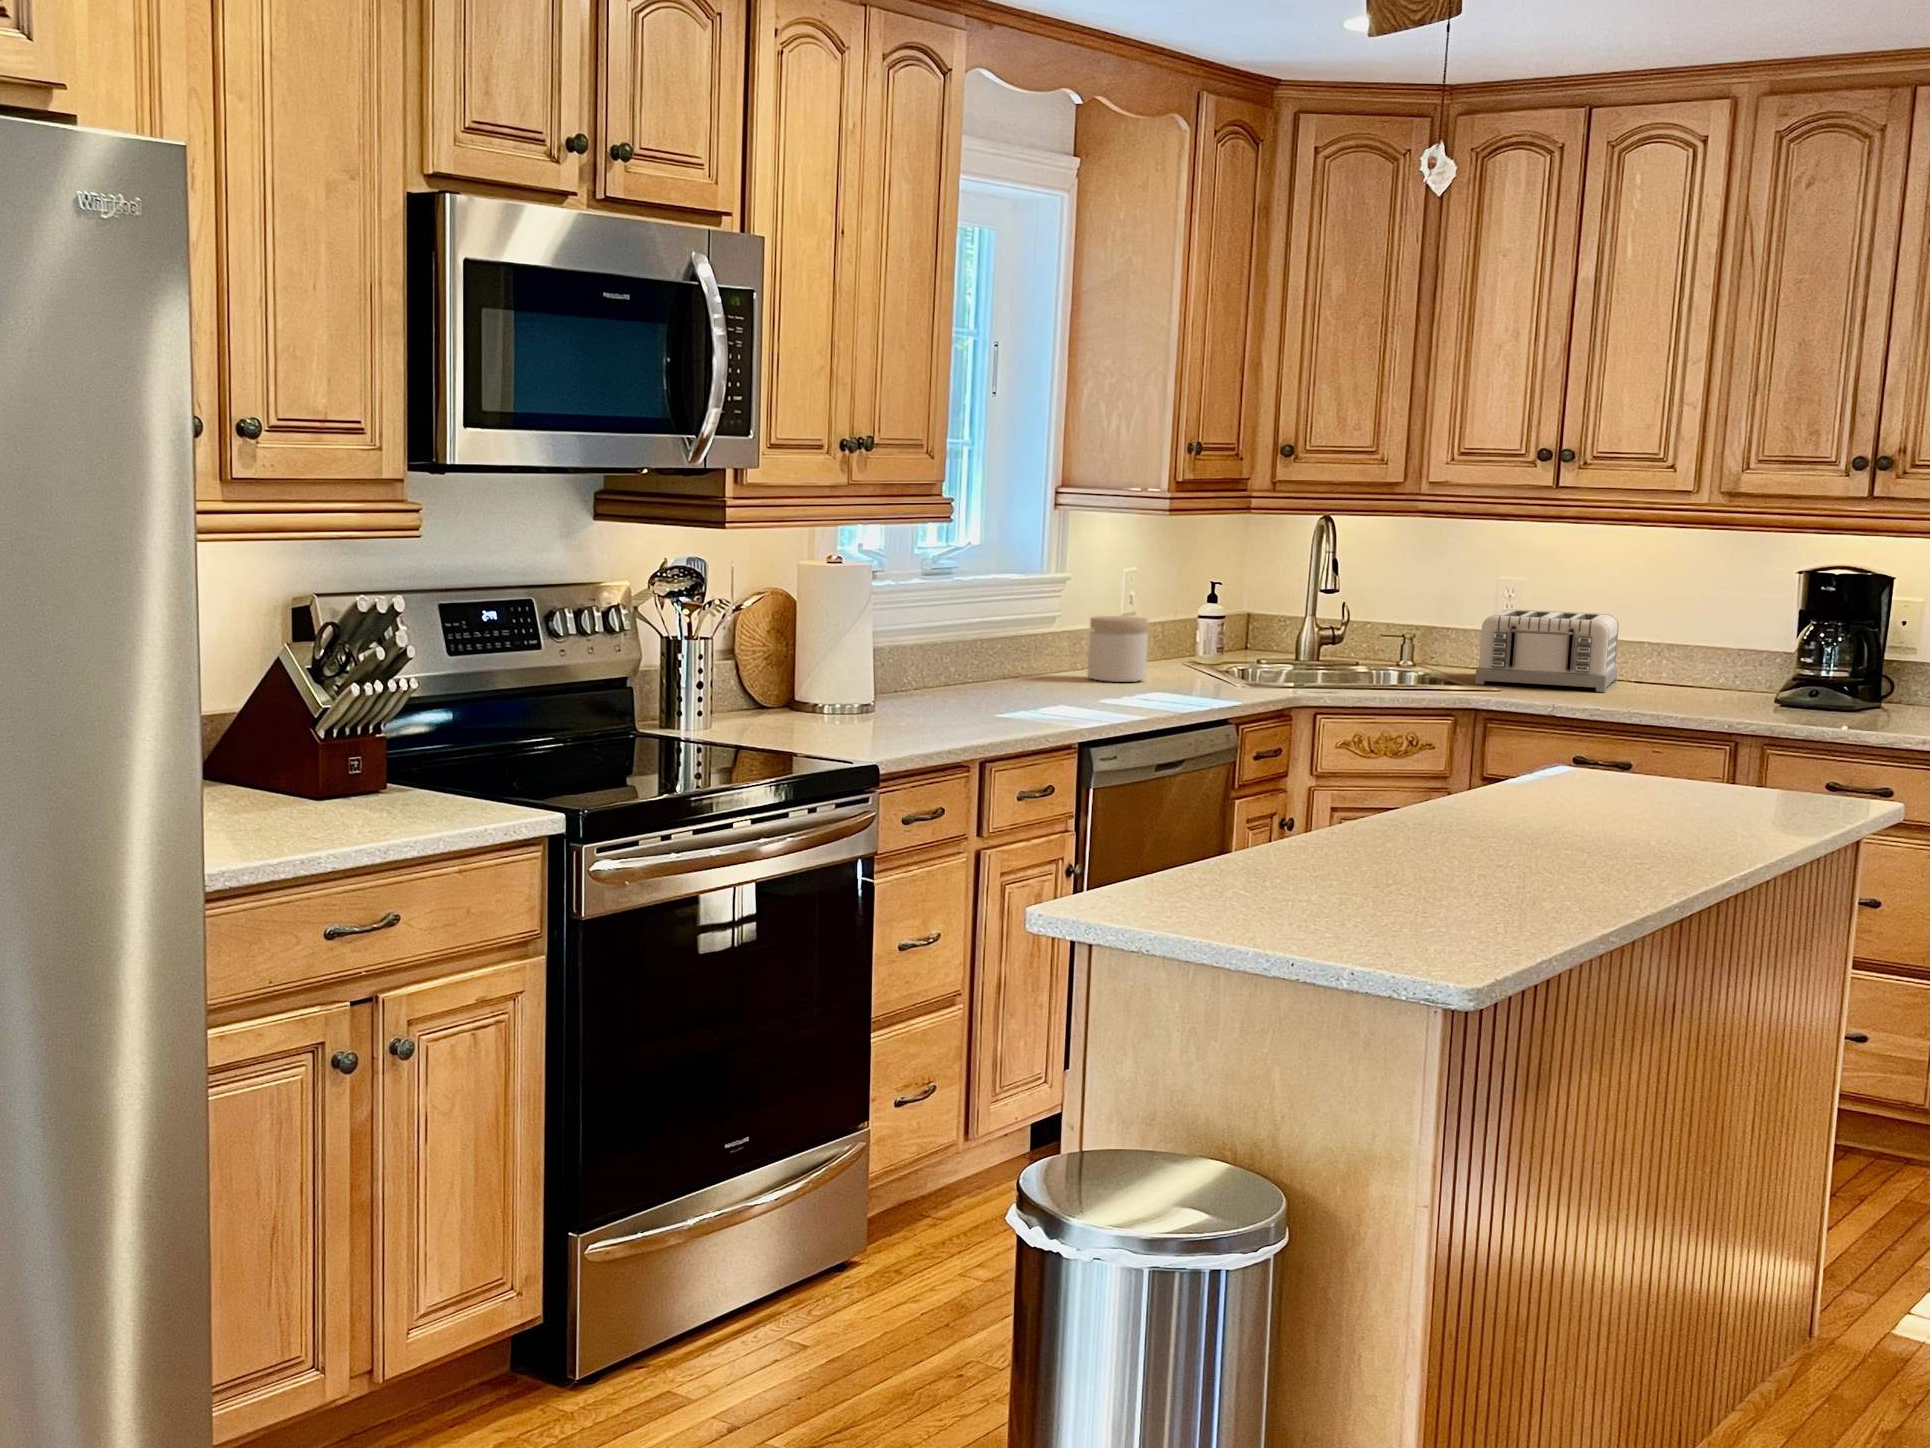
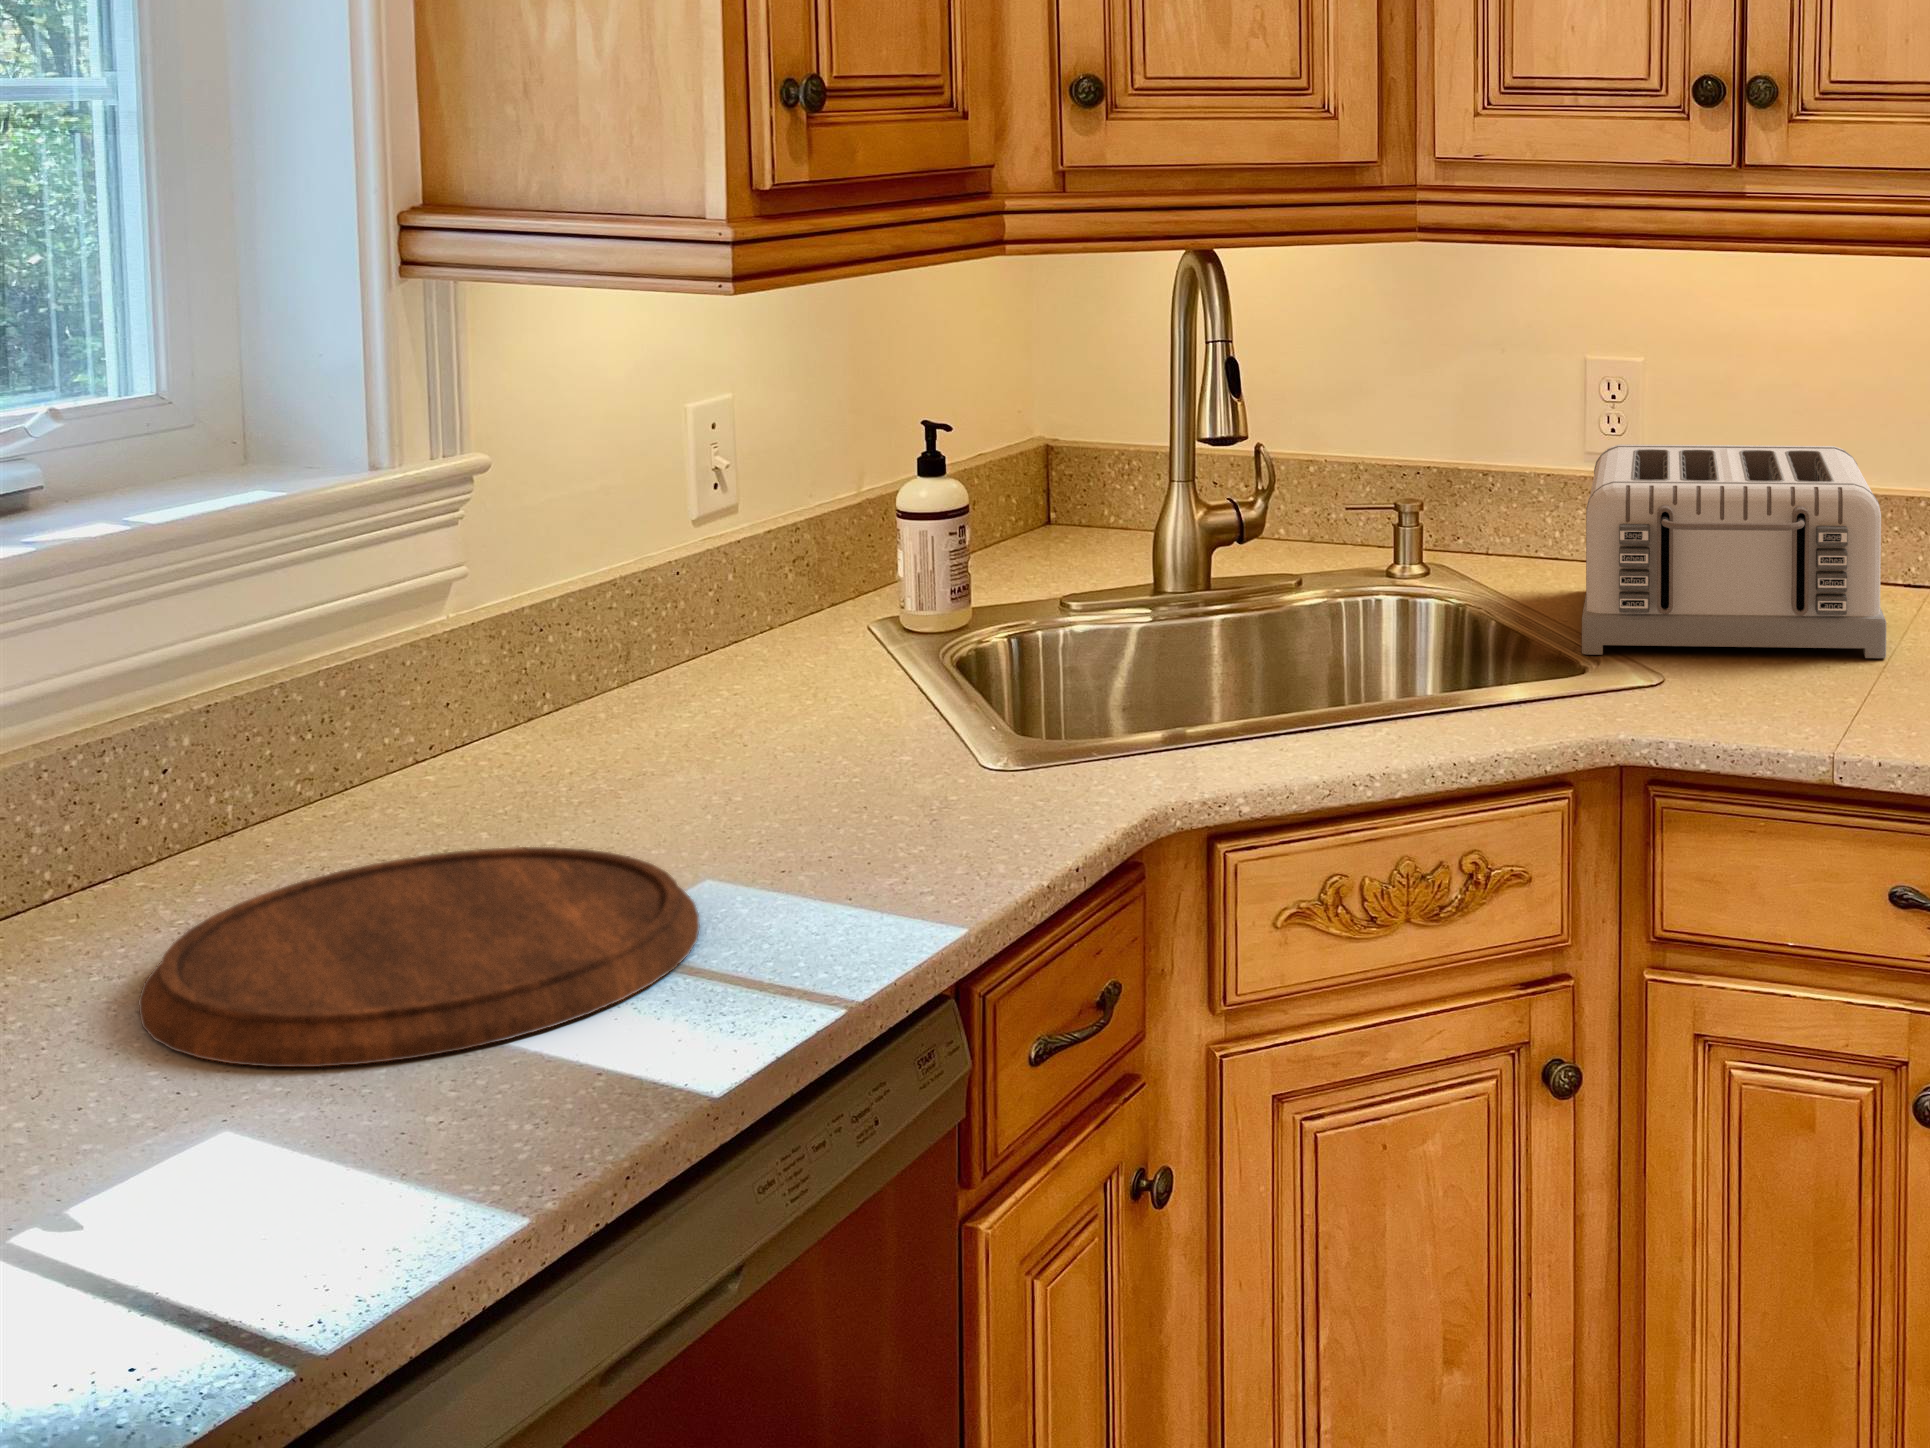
jar: present [1088,616,1148,682] -> none [505,582,699,801]
cutting board: none [1028,678,1170,704] -> present [139,847,700,1067]

